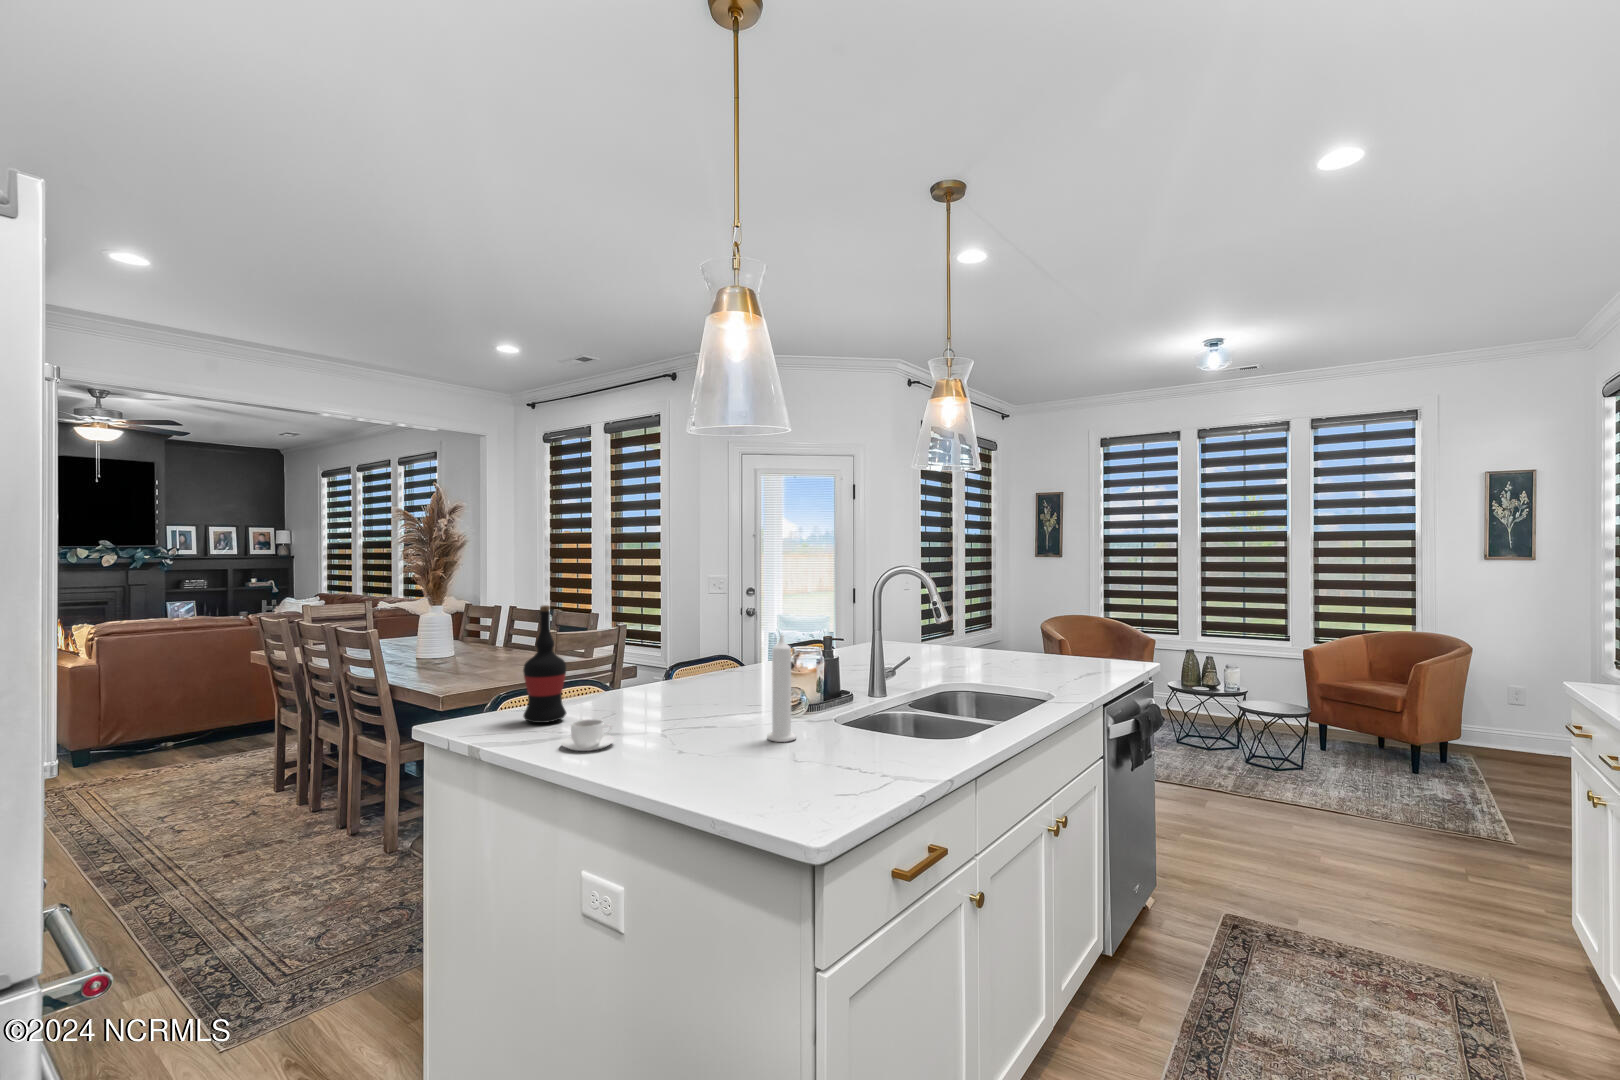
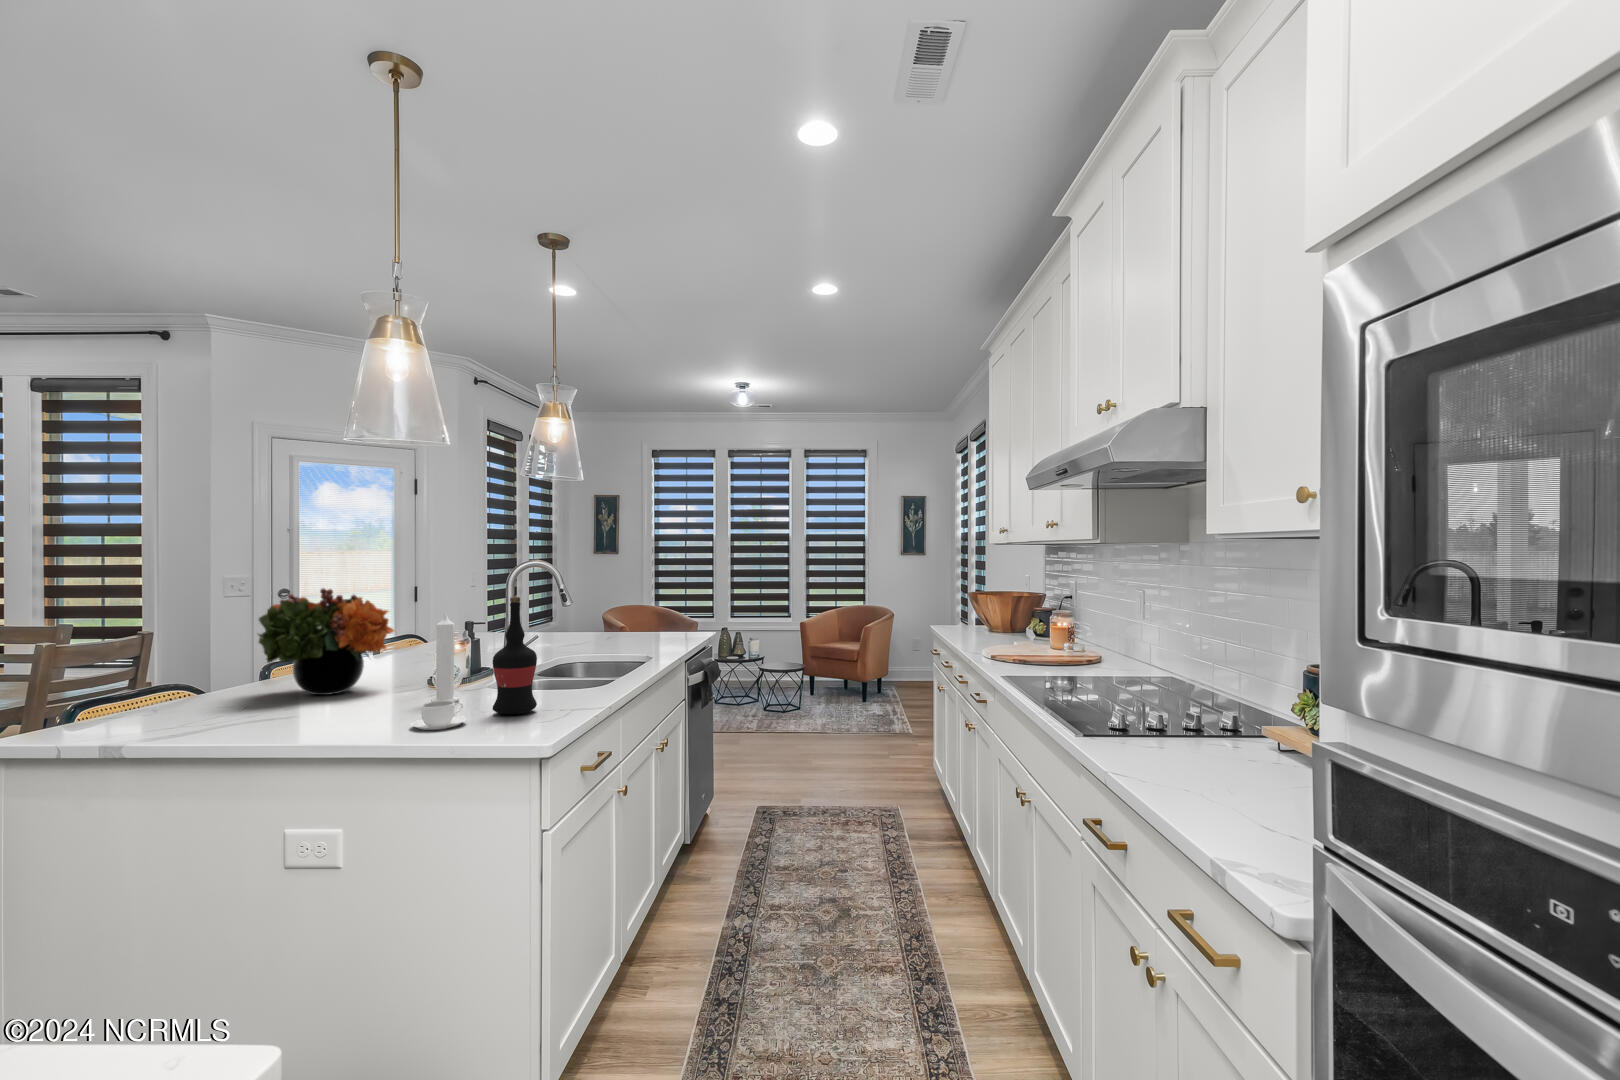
flower arrangement: none [627,598,755,709] -> present [258,588,394,695]
wine bottle: present [523,605,566,723] -> present [493,597,537,714]
coffee cup: present [561,719,615,751] -> present [411,701,467,730]

